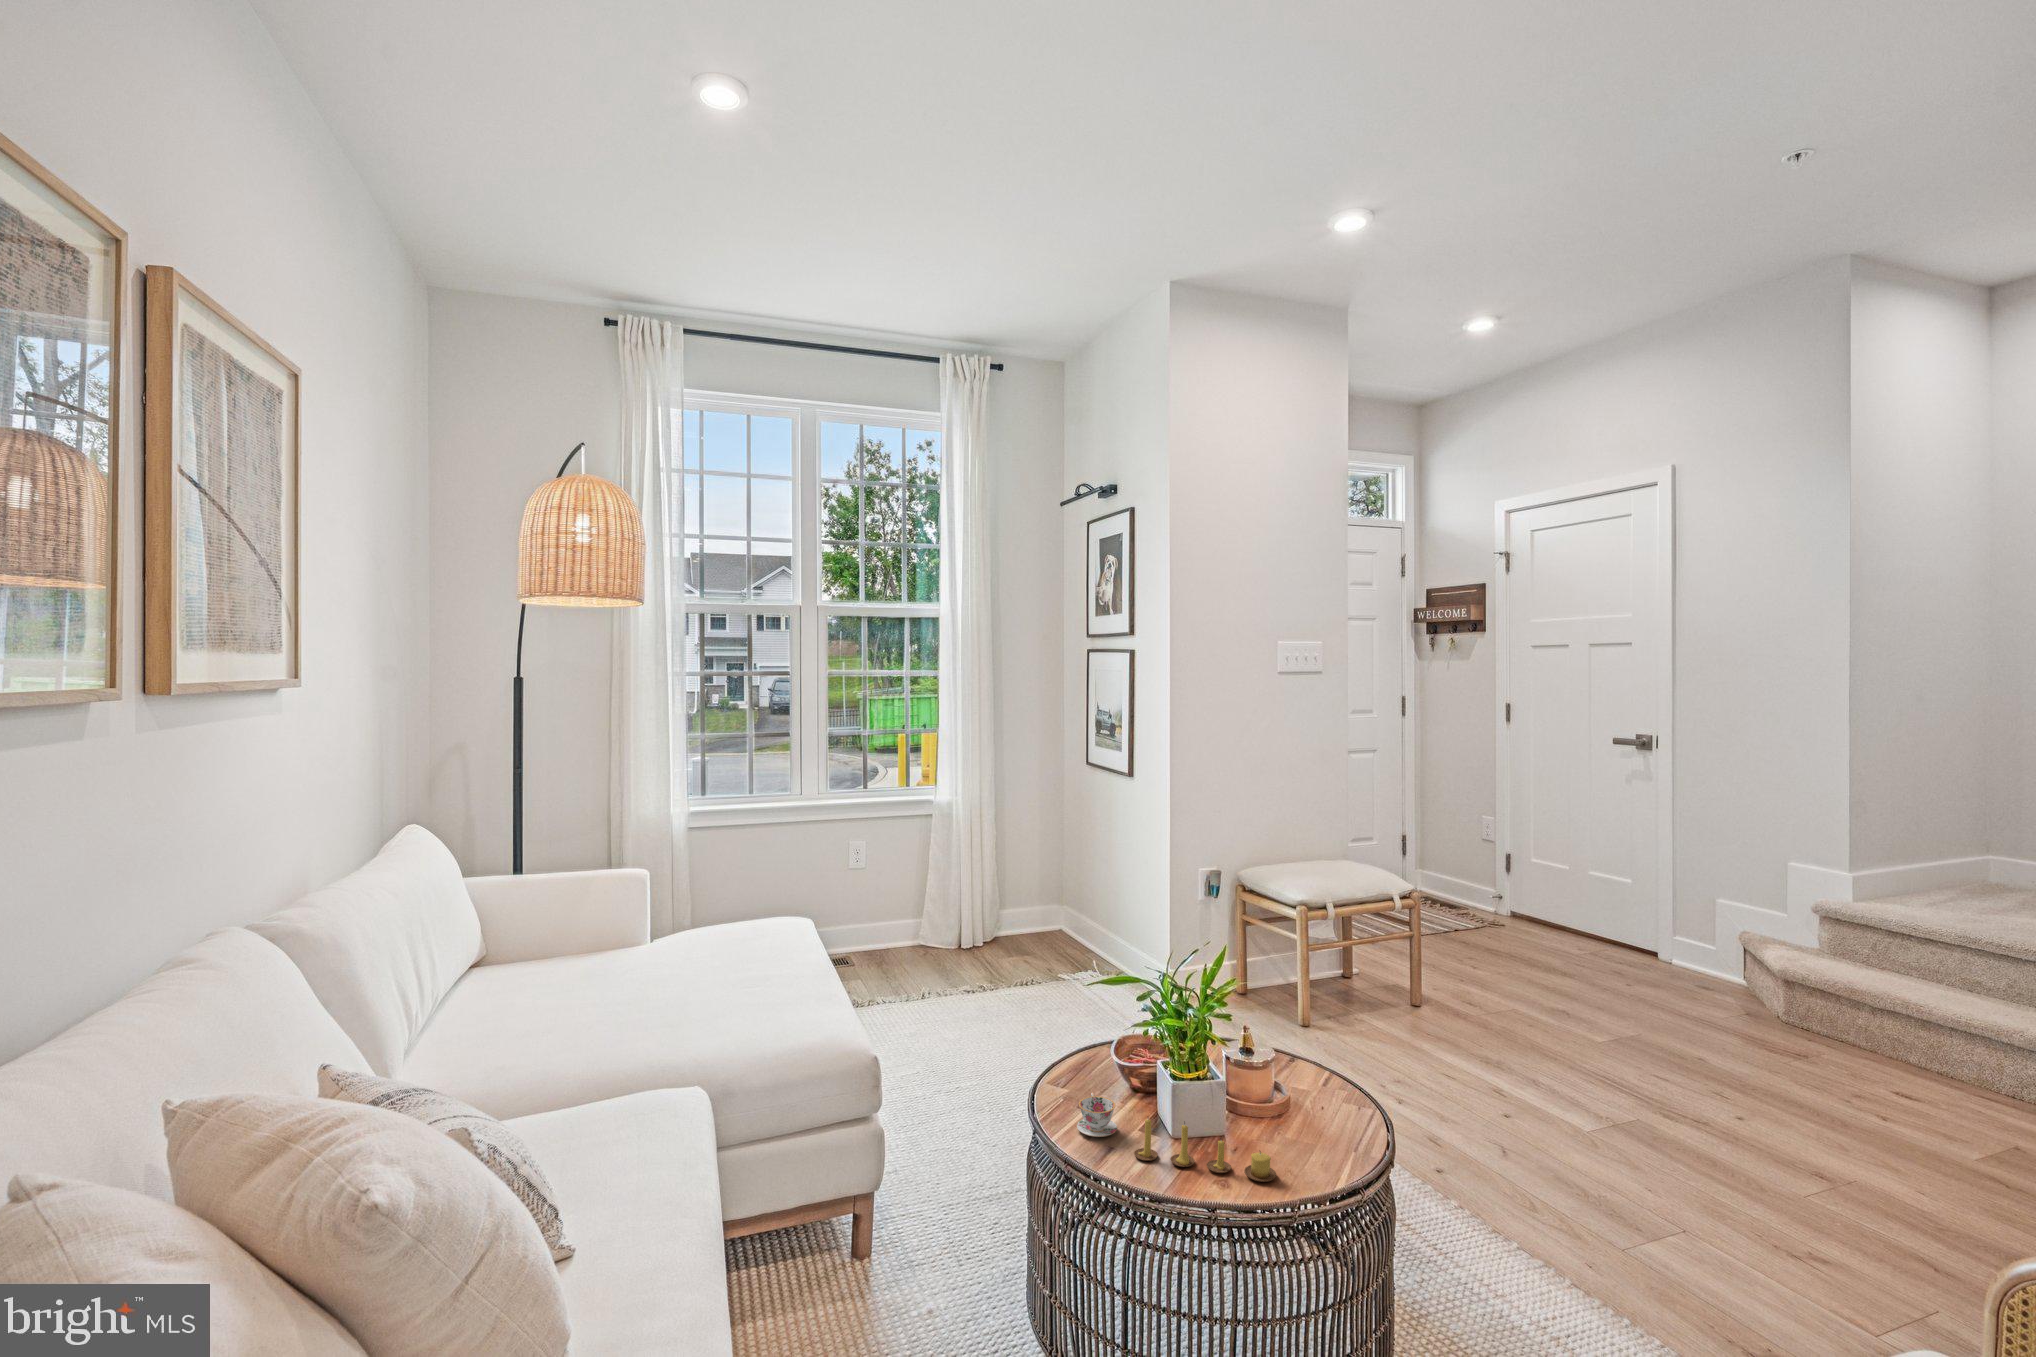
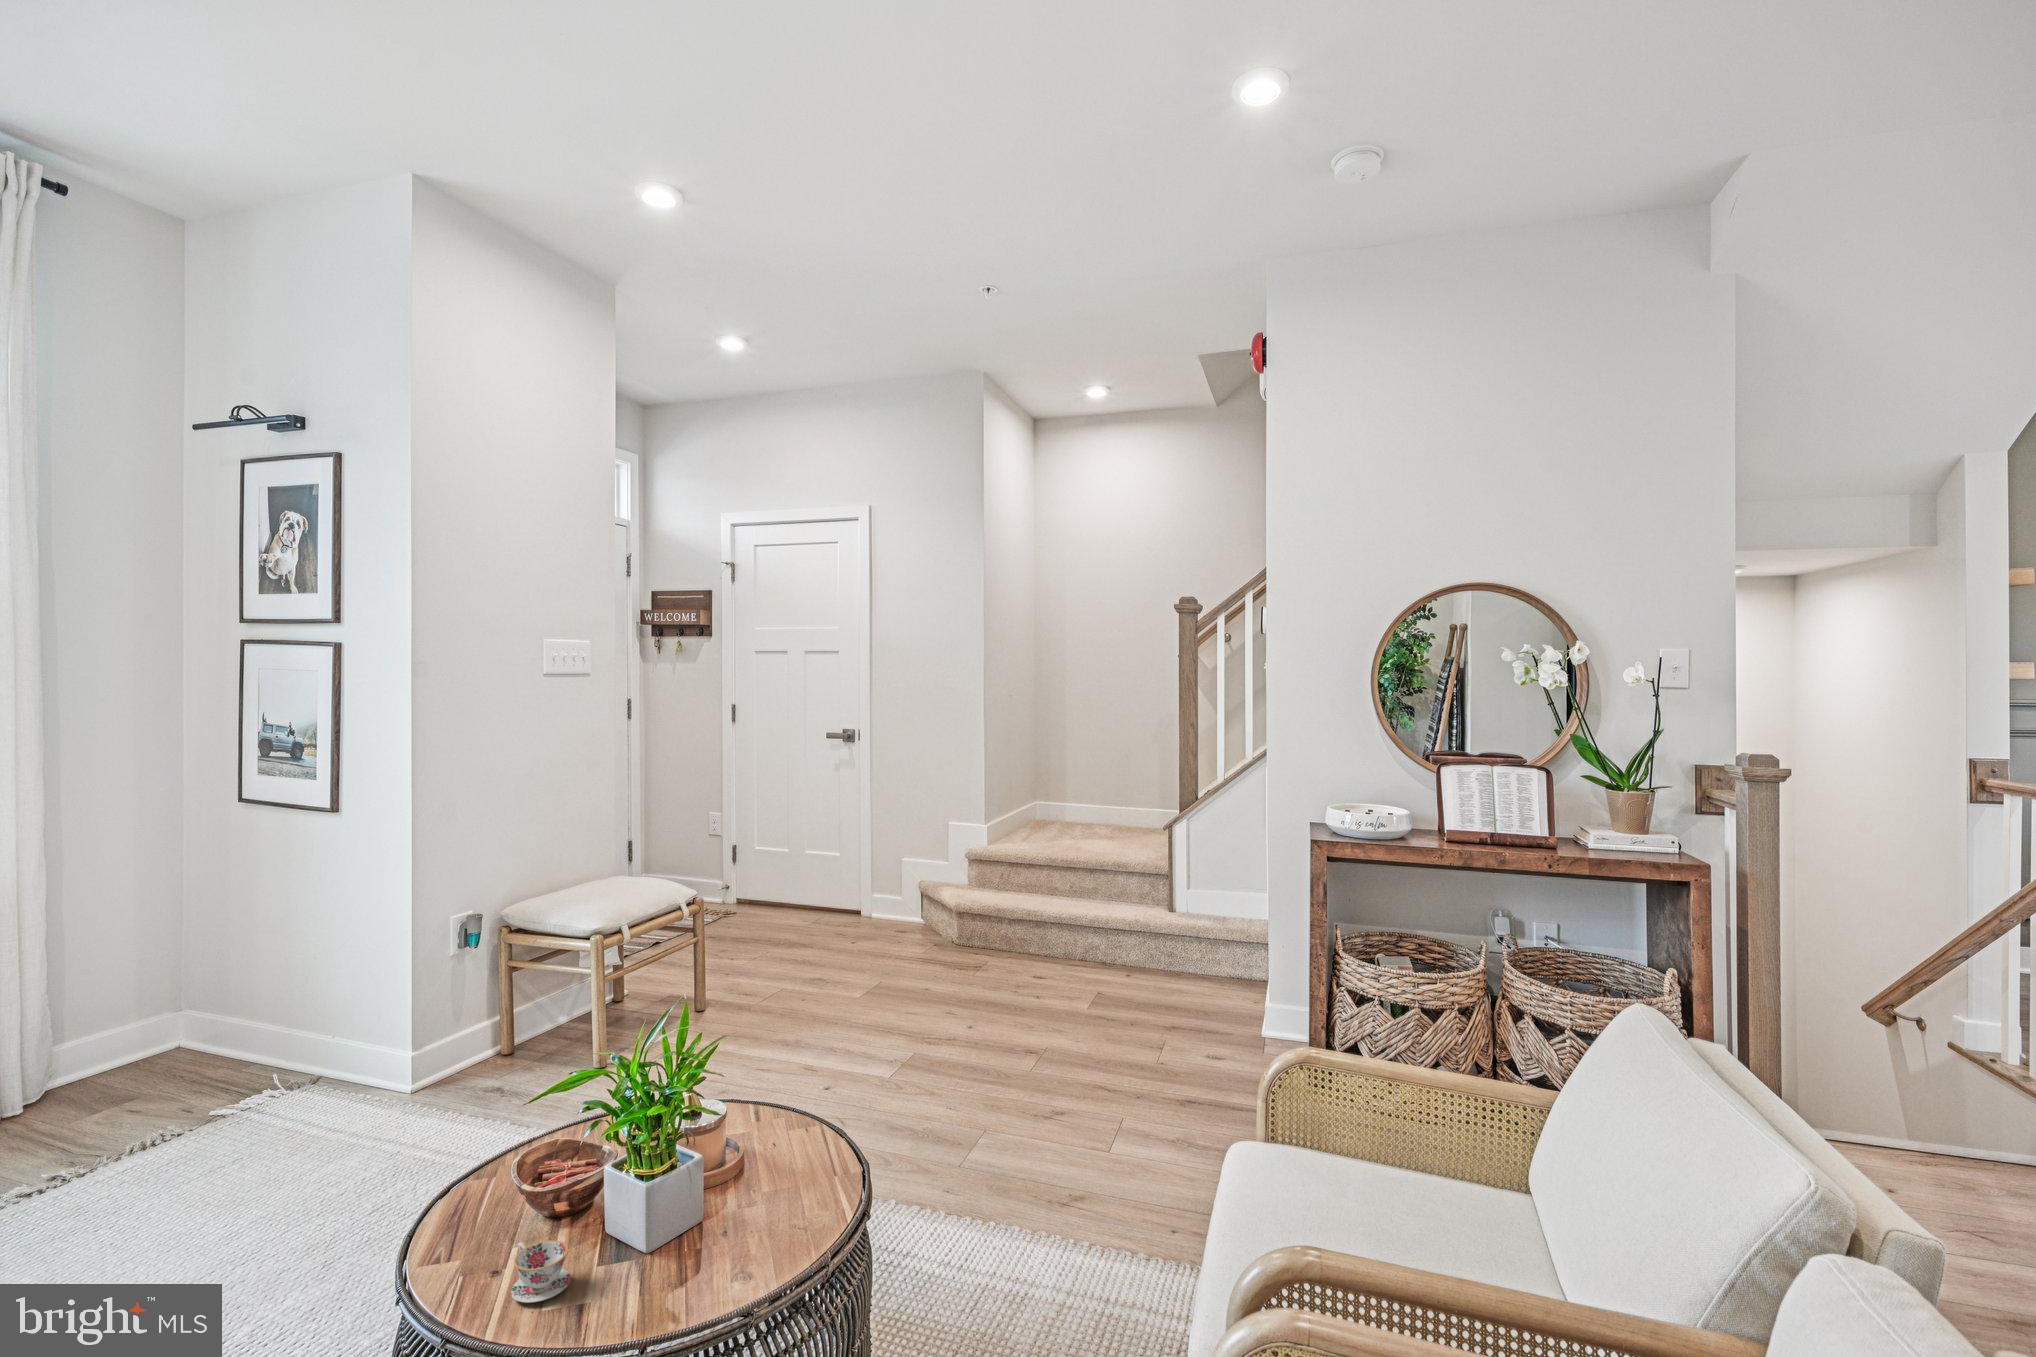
candle: present [1134,1119,1276,1182] -> none [612,1220,787,1299]

